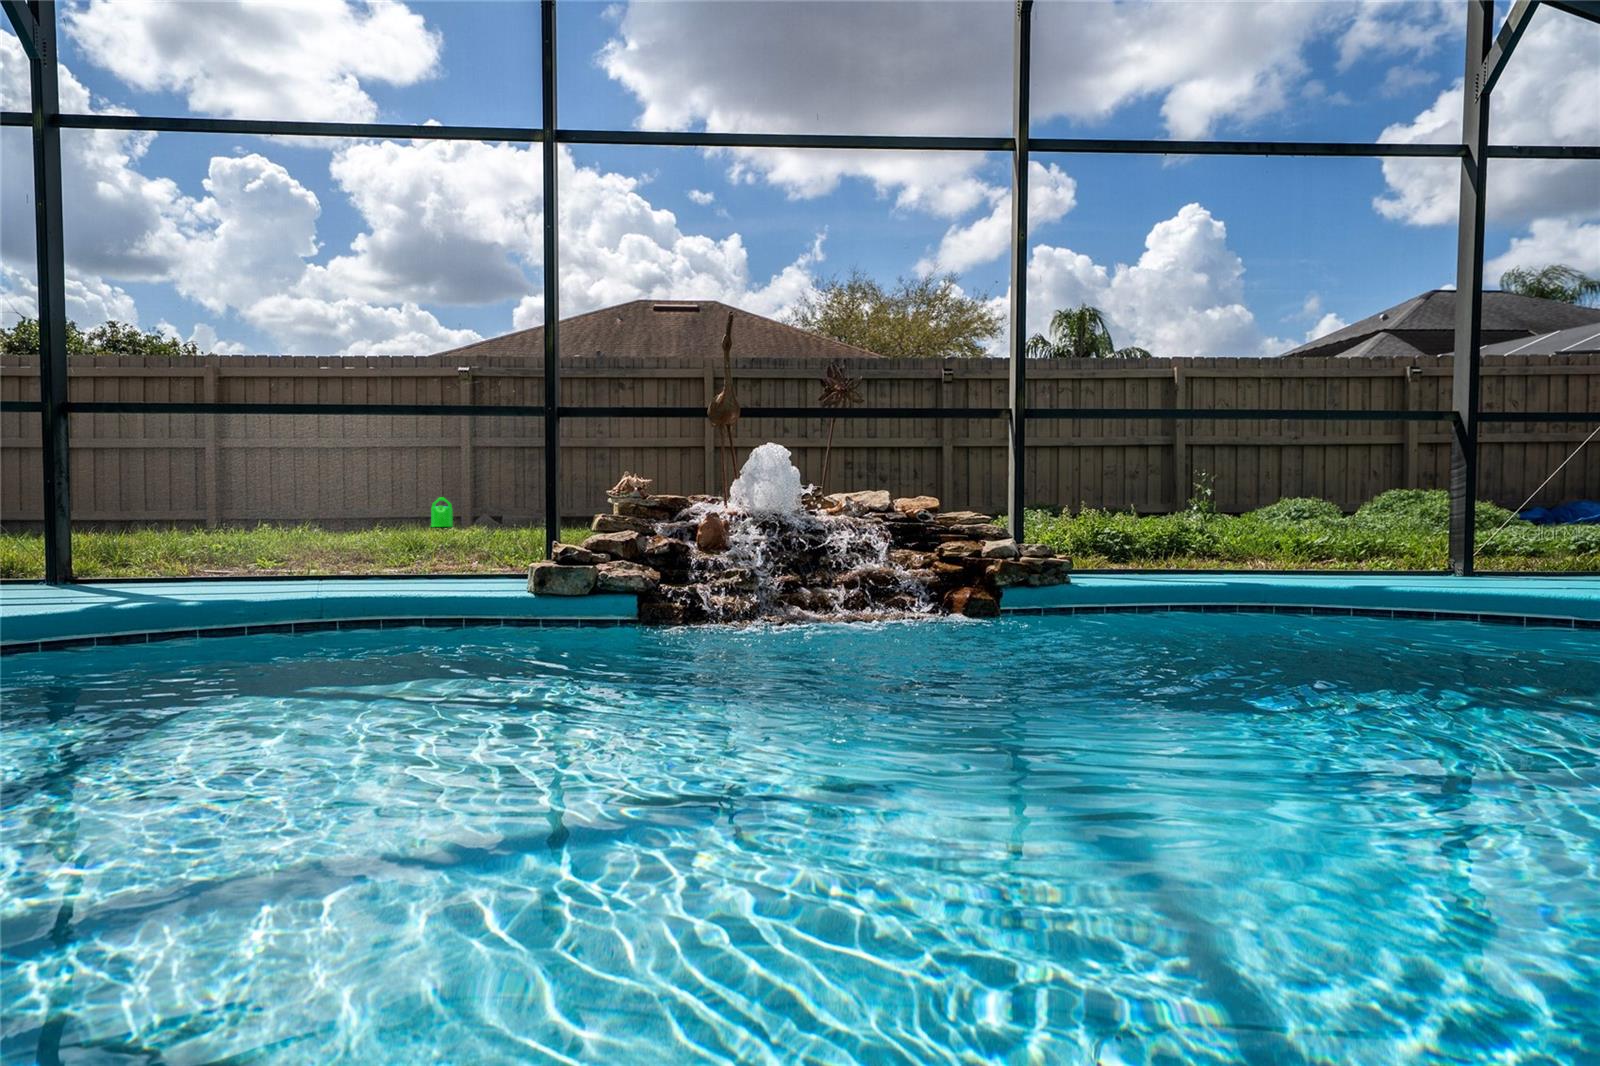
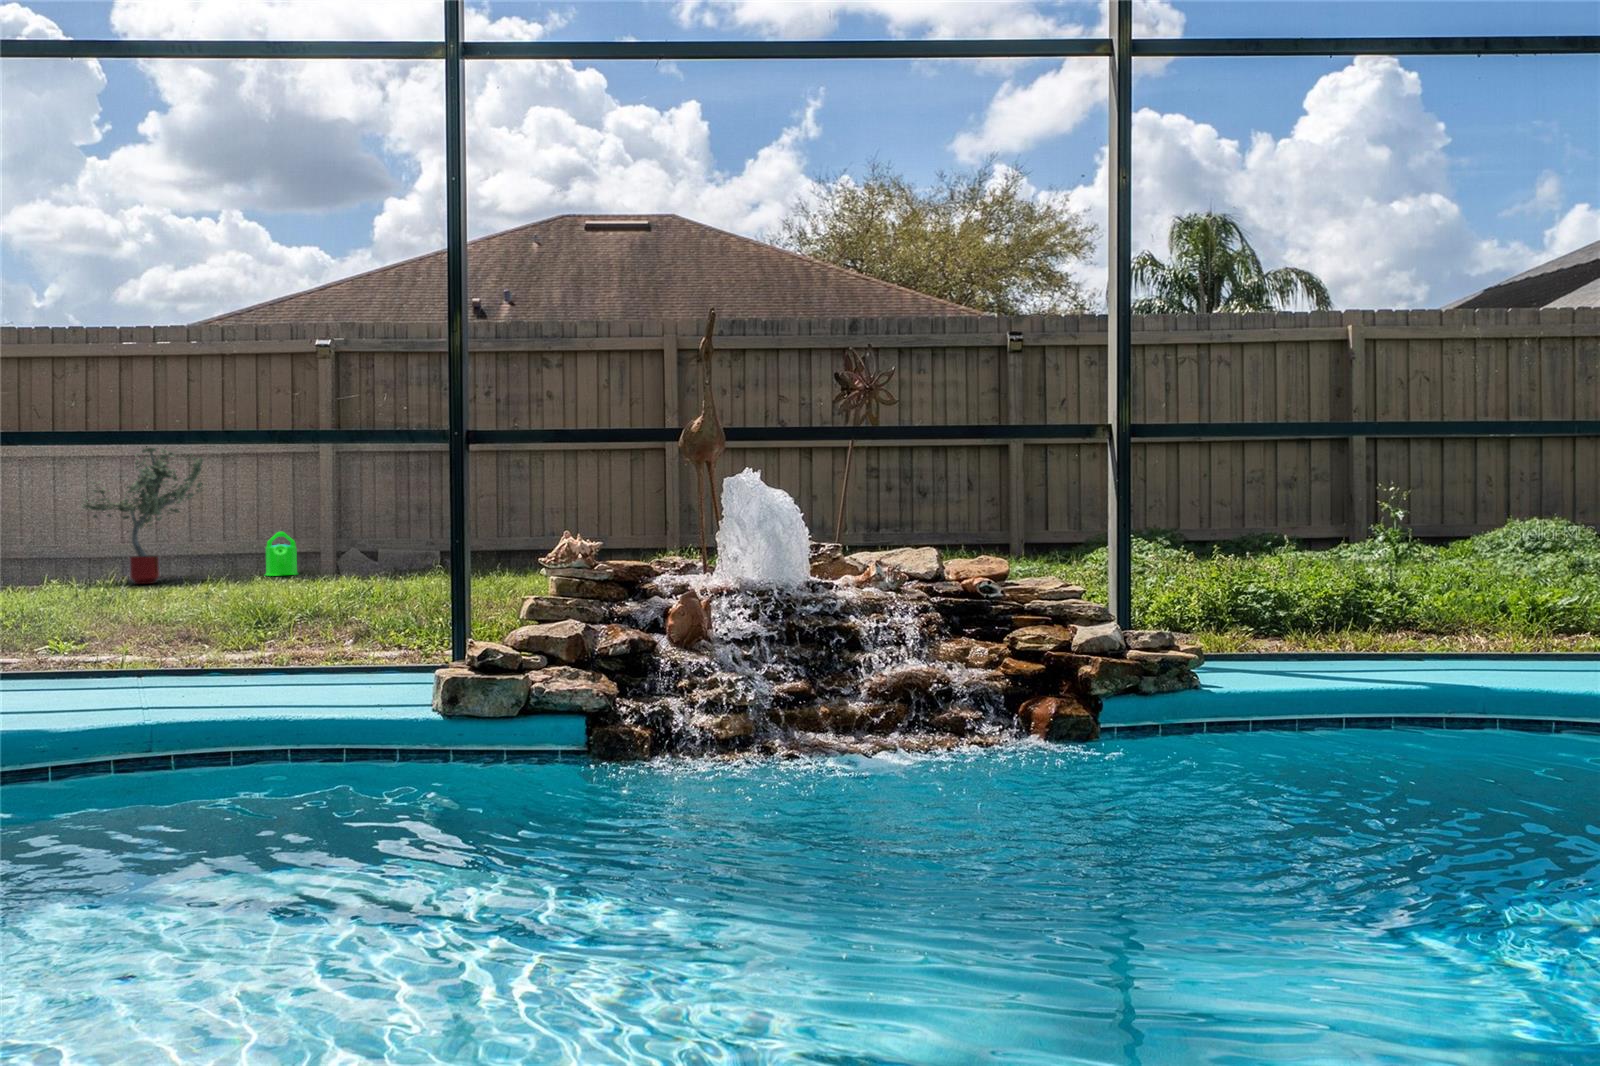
potted tree: none [303,431,391,530] -> present [82,446,203,584]

